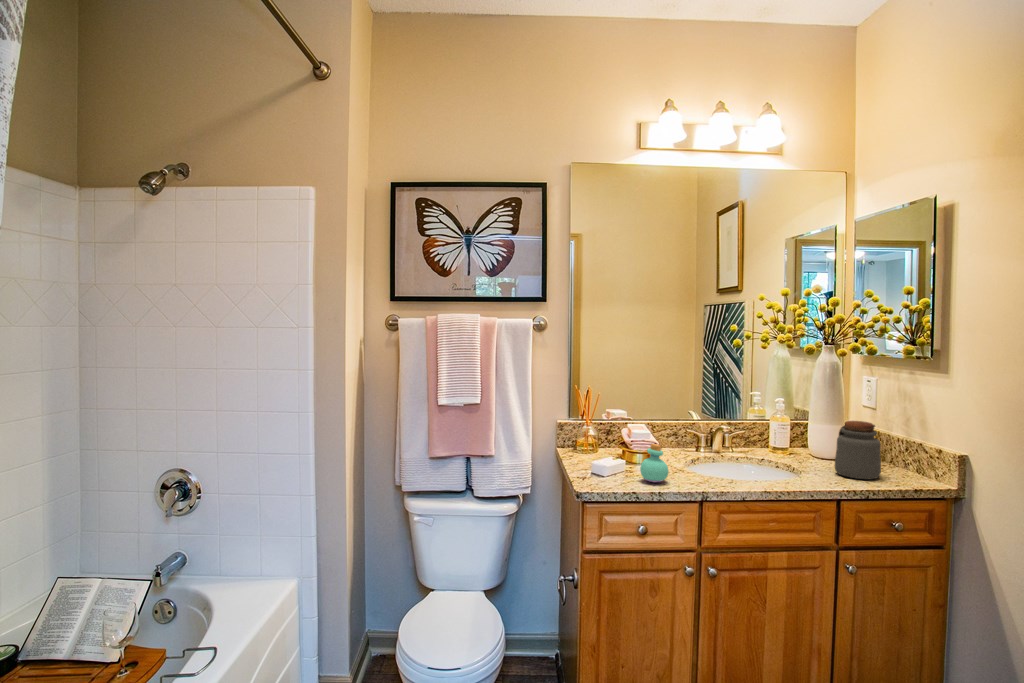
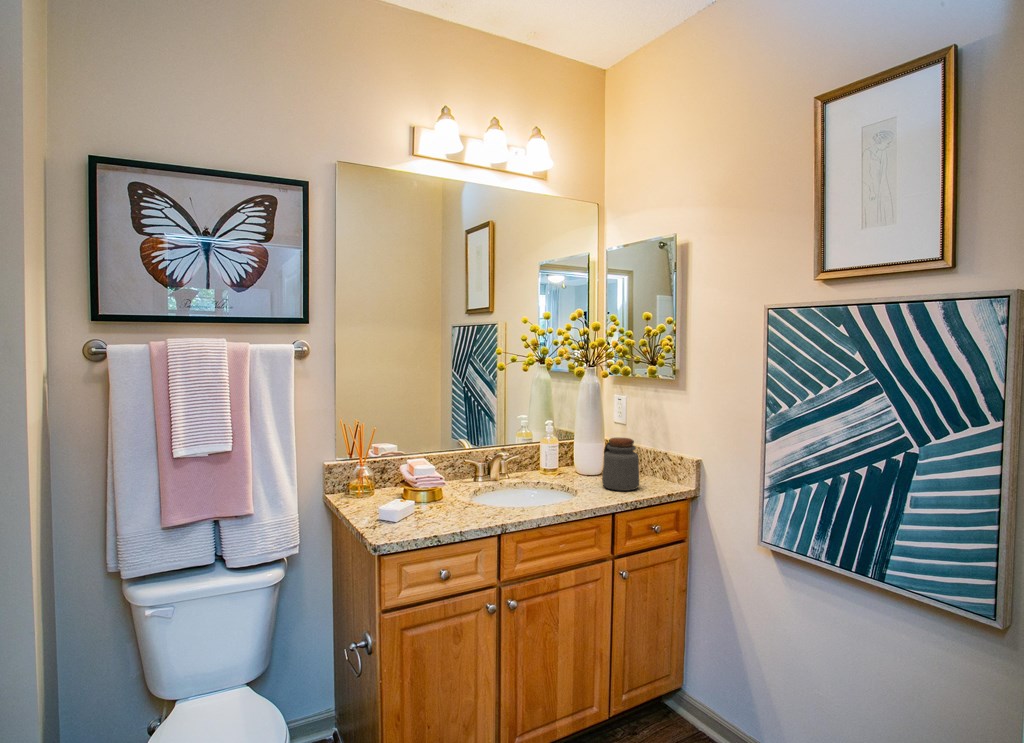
perfume bottle: present [640,444,669,482] -> none [435,479,466,521]

